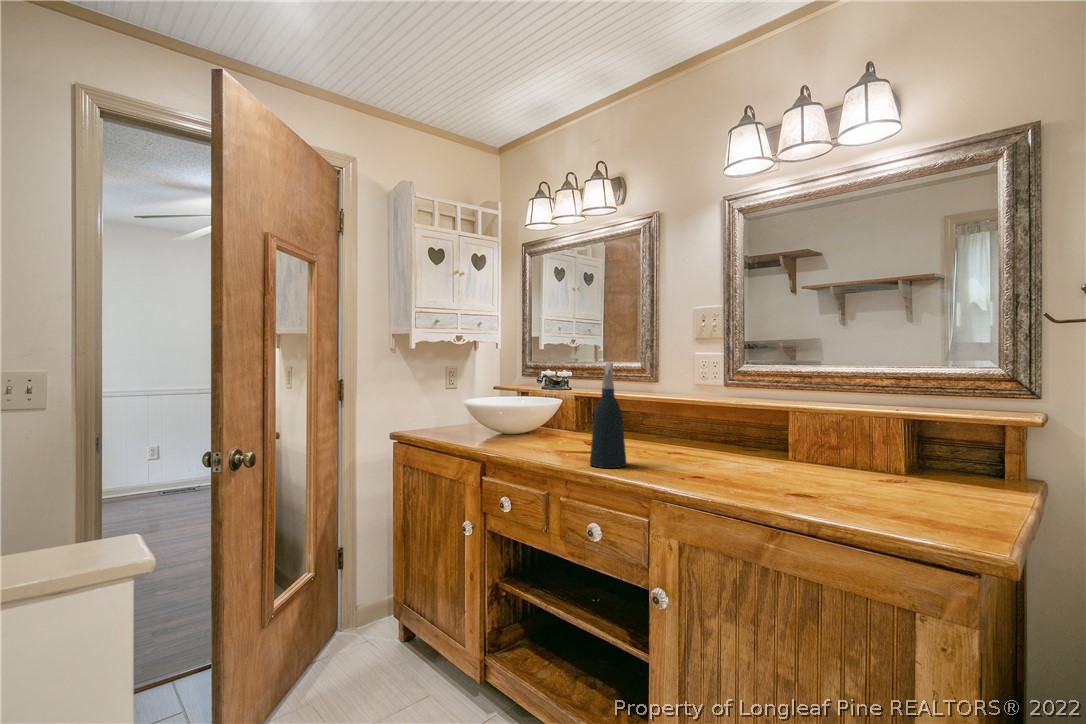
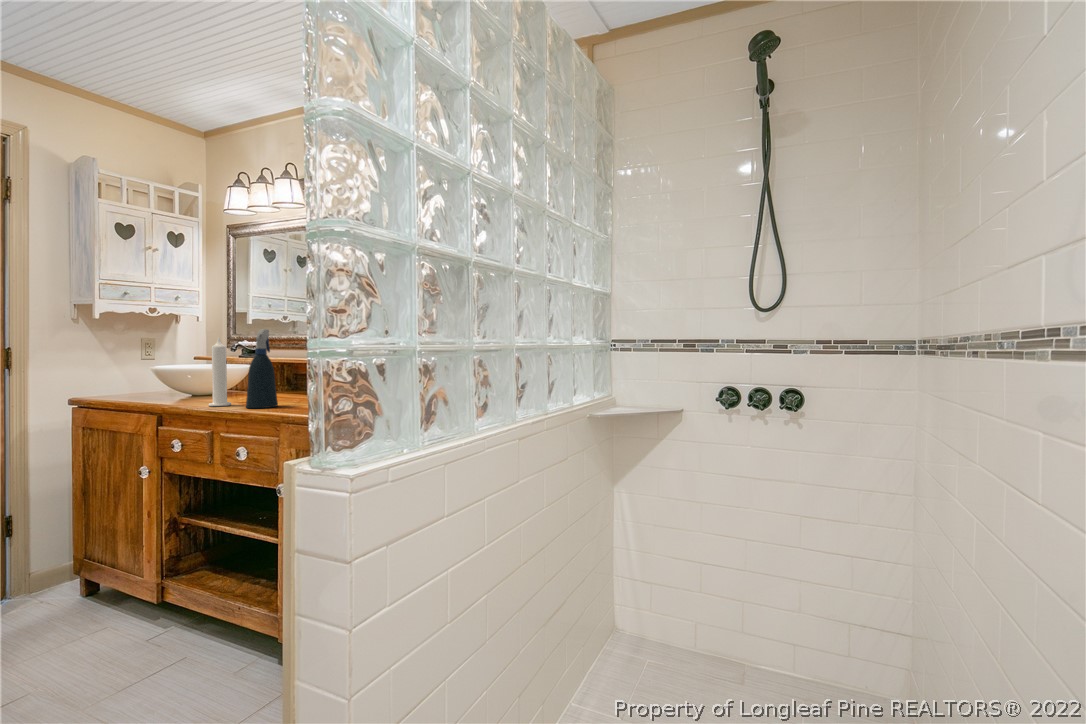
candle: none [542,373,566,459] -> present [209,338,231,406]

